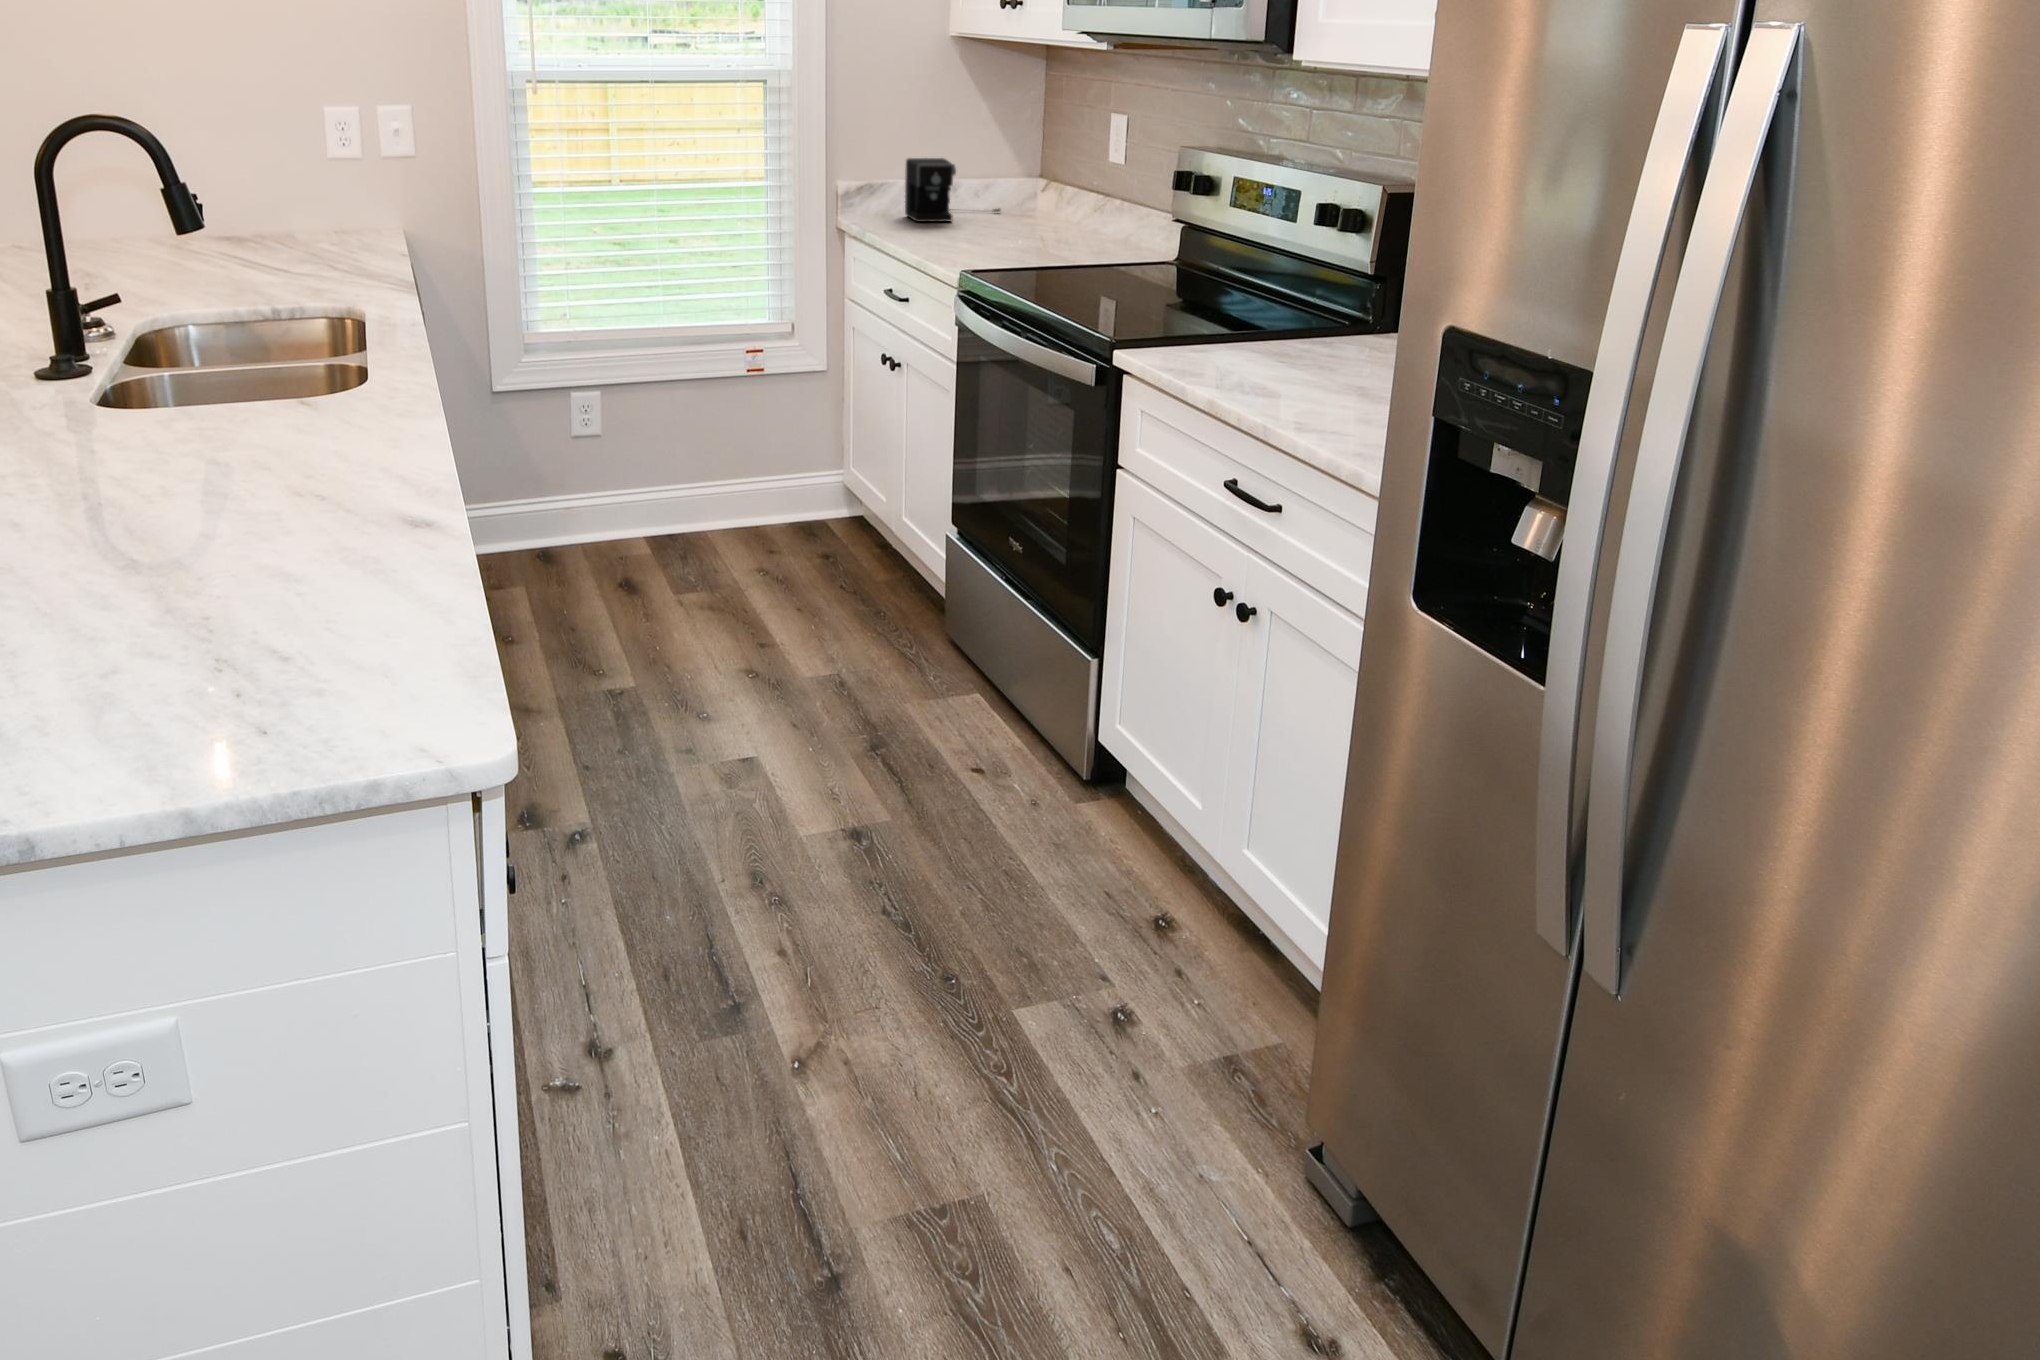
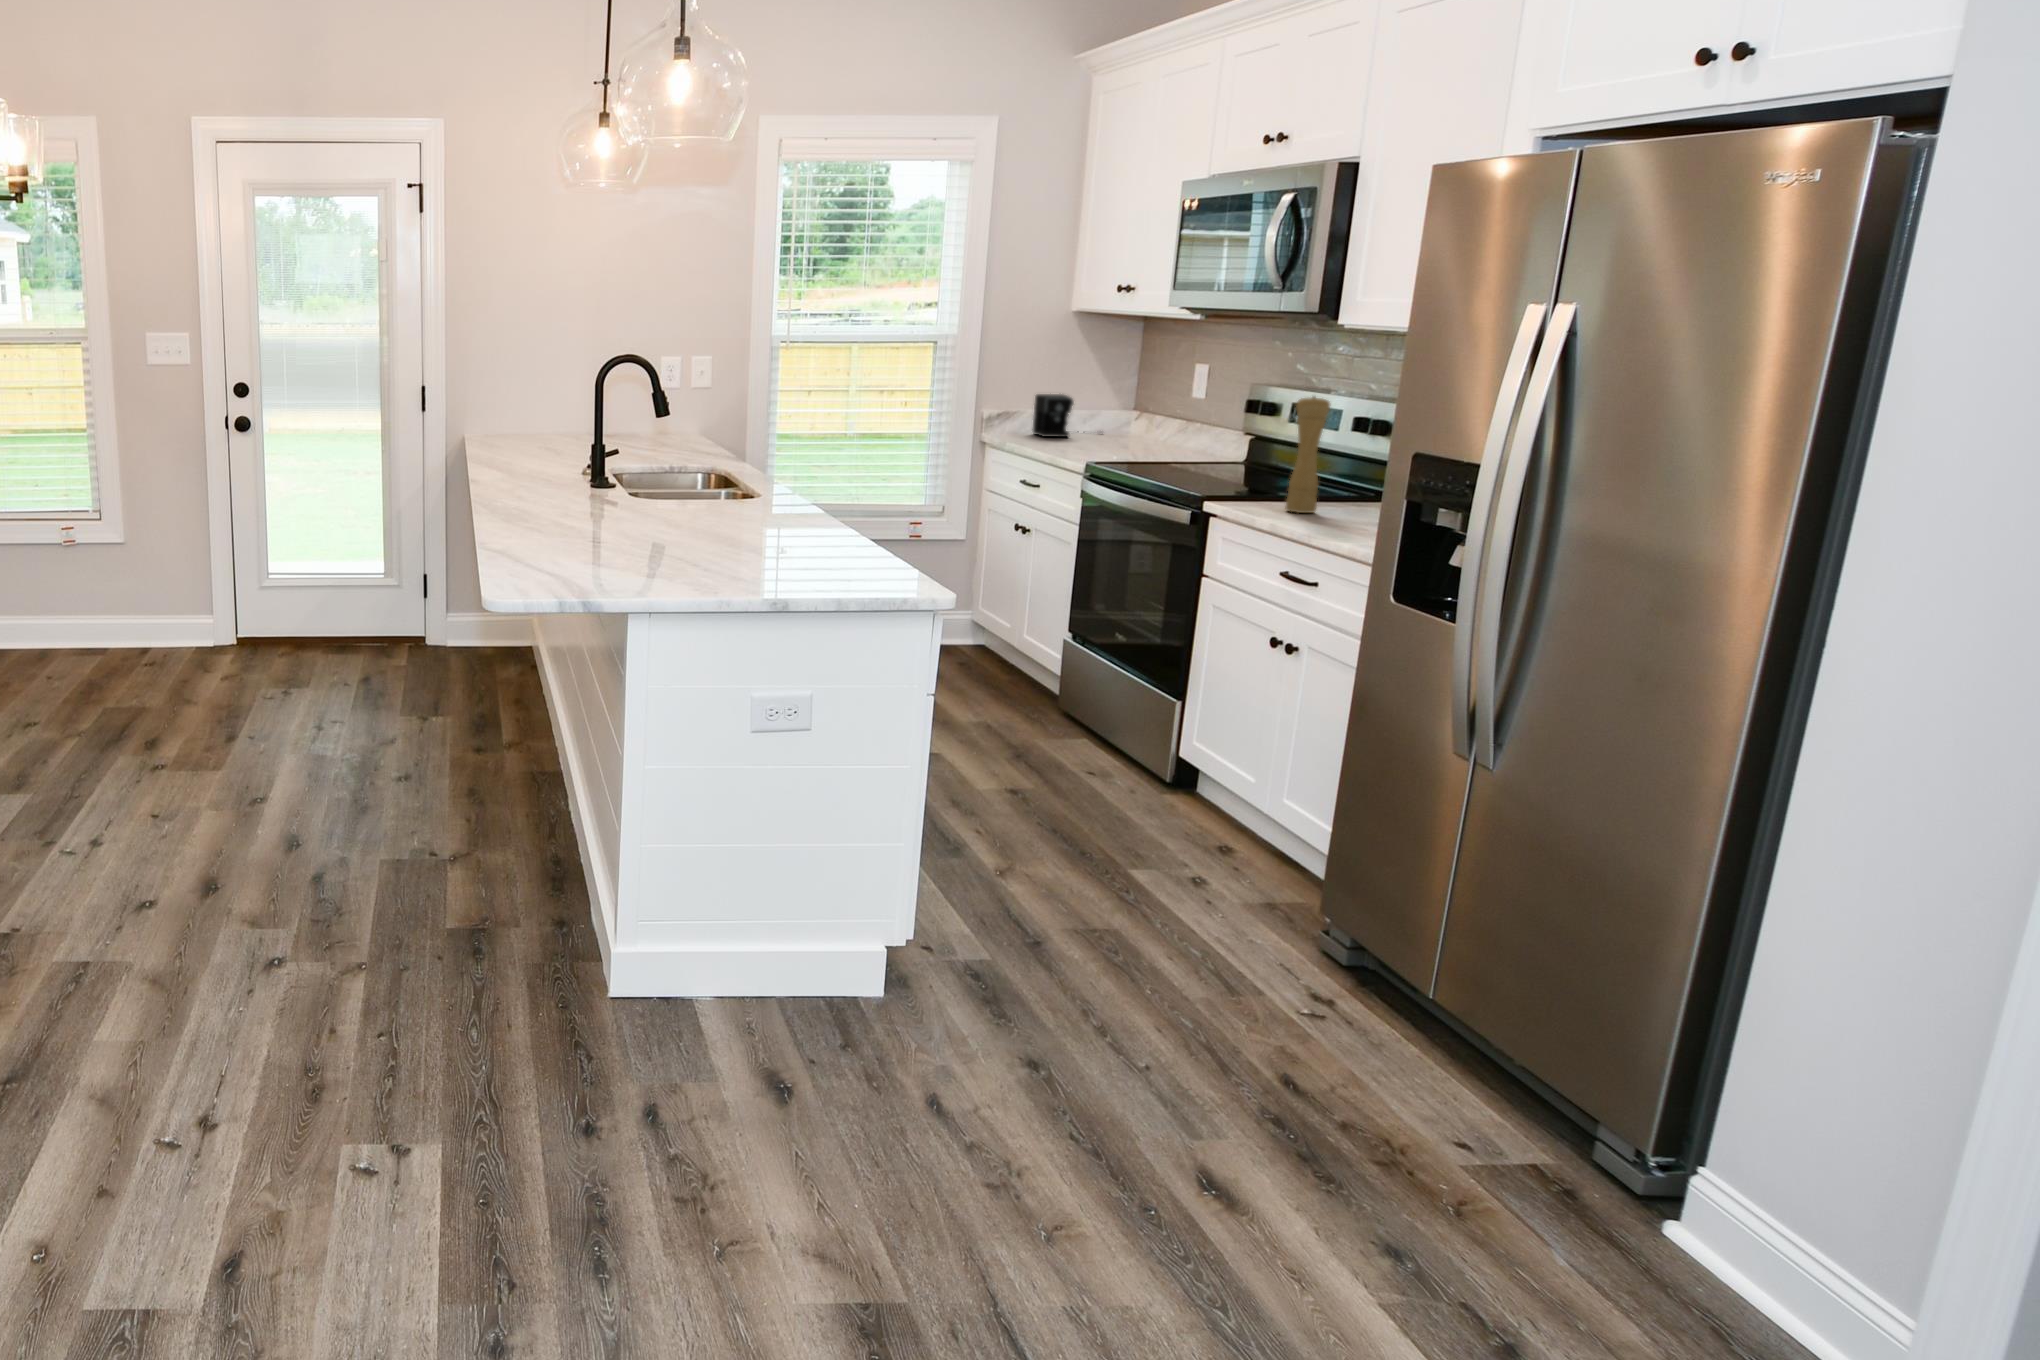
pepper mill: none [1230,186,1292,382] -> present [1285,396,1330,513]

